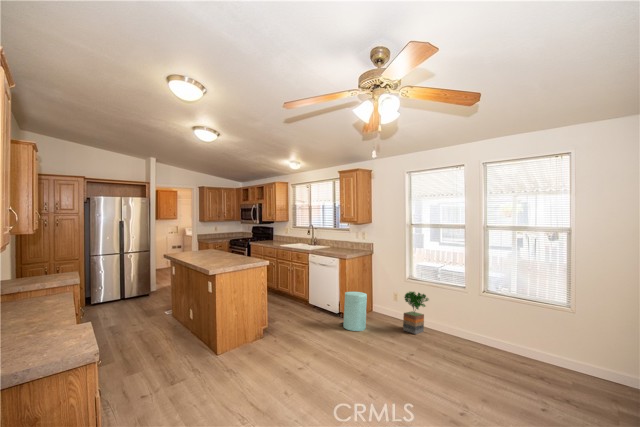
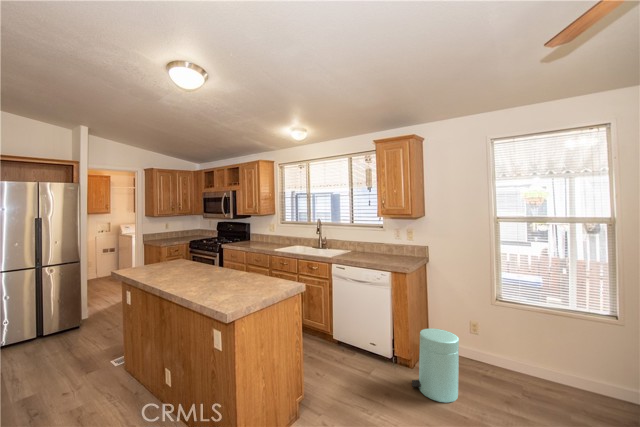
potted tree: present [403,292,429,334] -> none [507,322,559,397]

